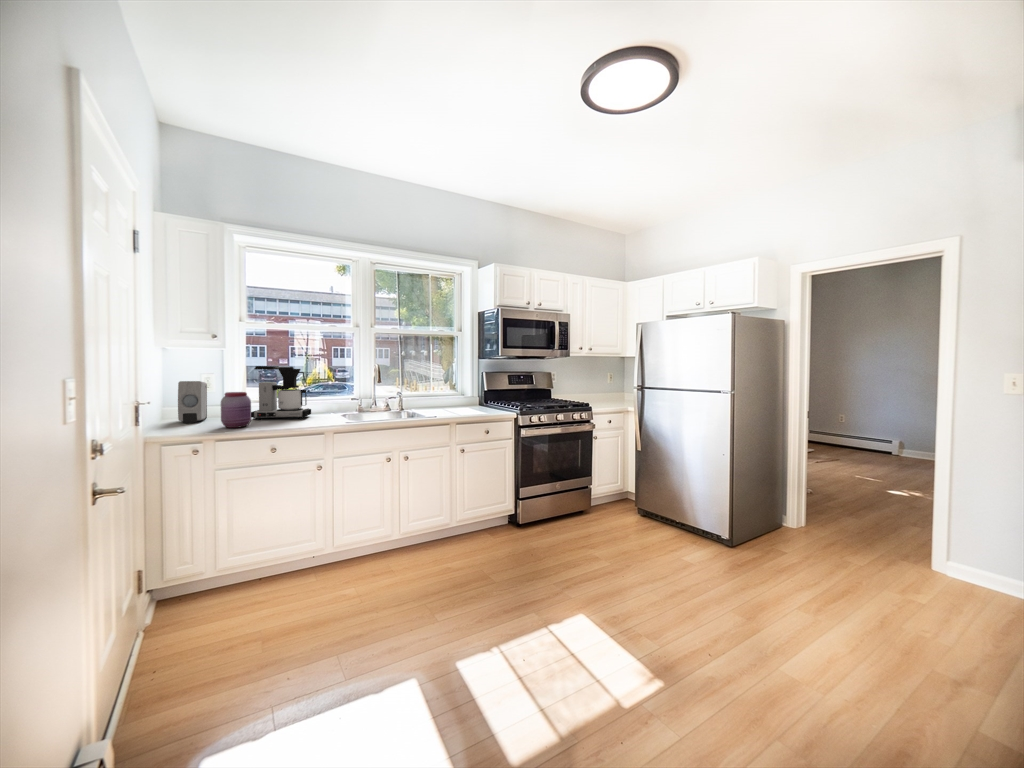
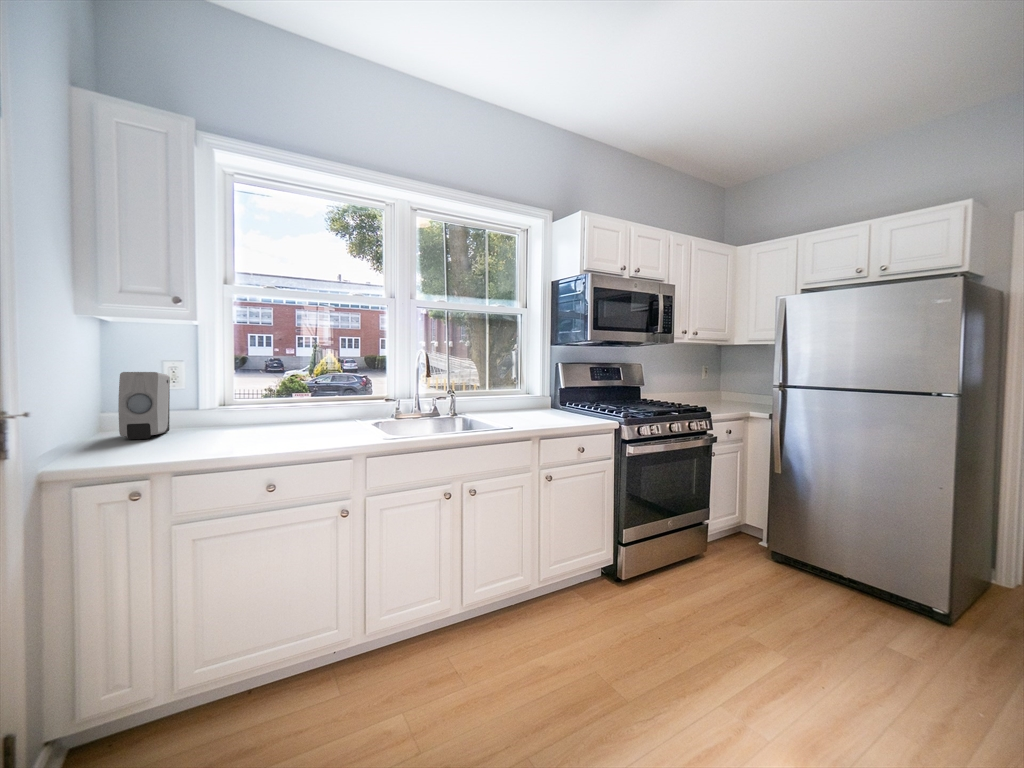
coffee maker: present [251,366,311,419] -> none [238,349,329,432]
jar: present [221,392,251,428] -> none [186,390,237,450]

